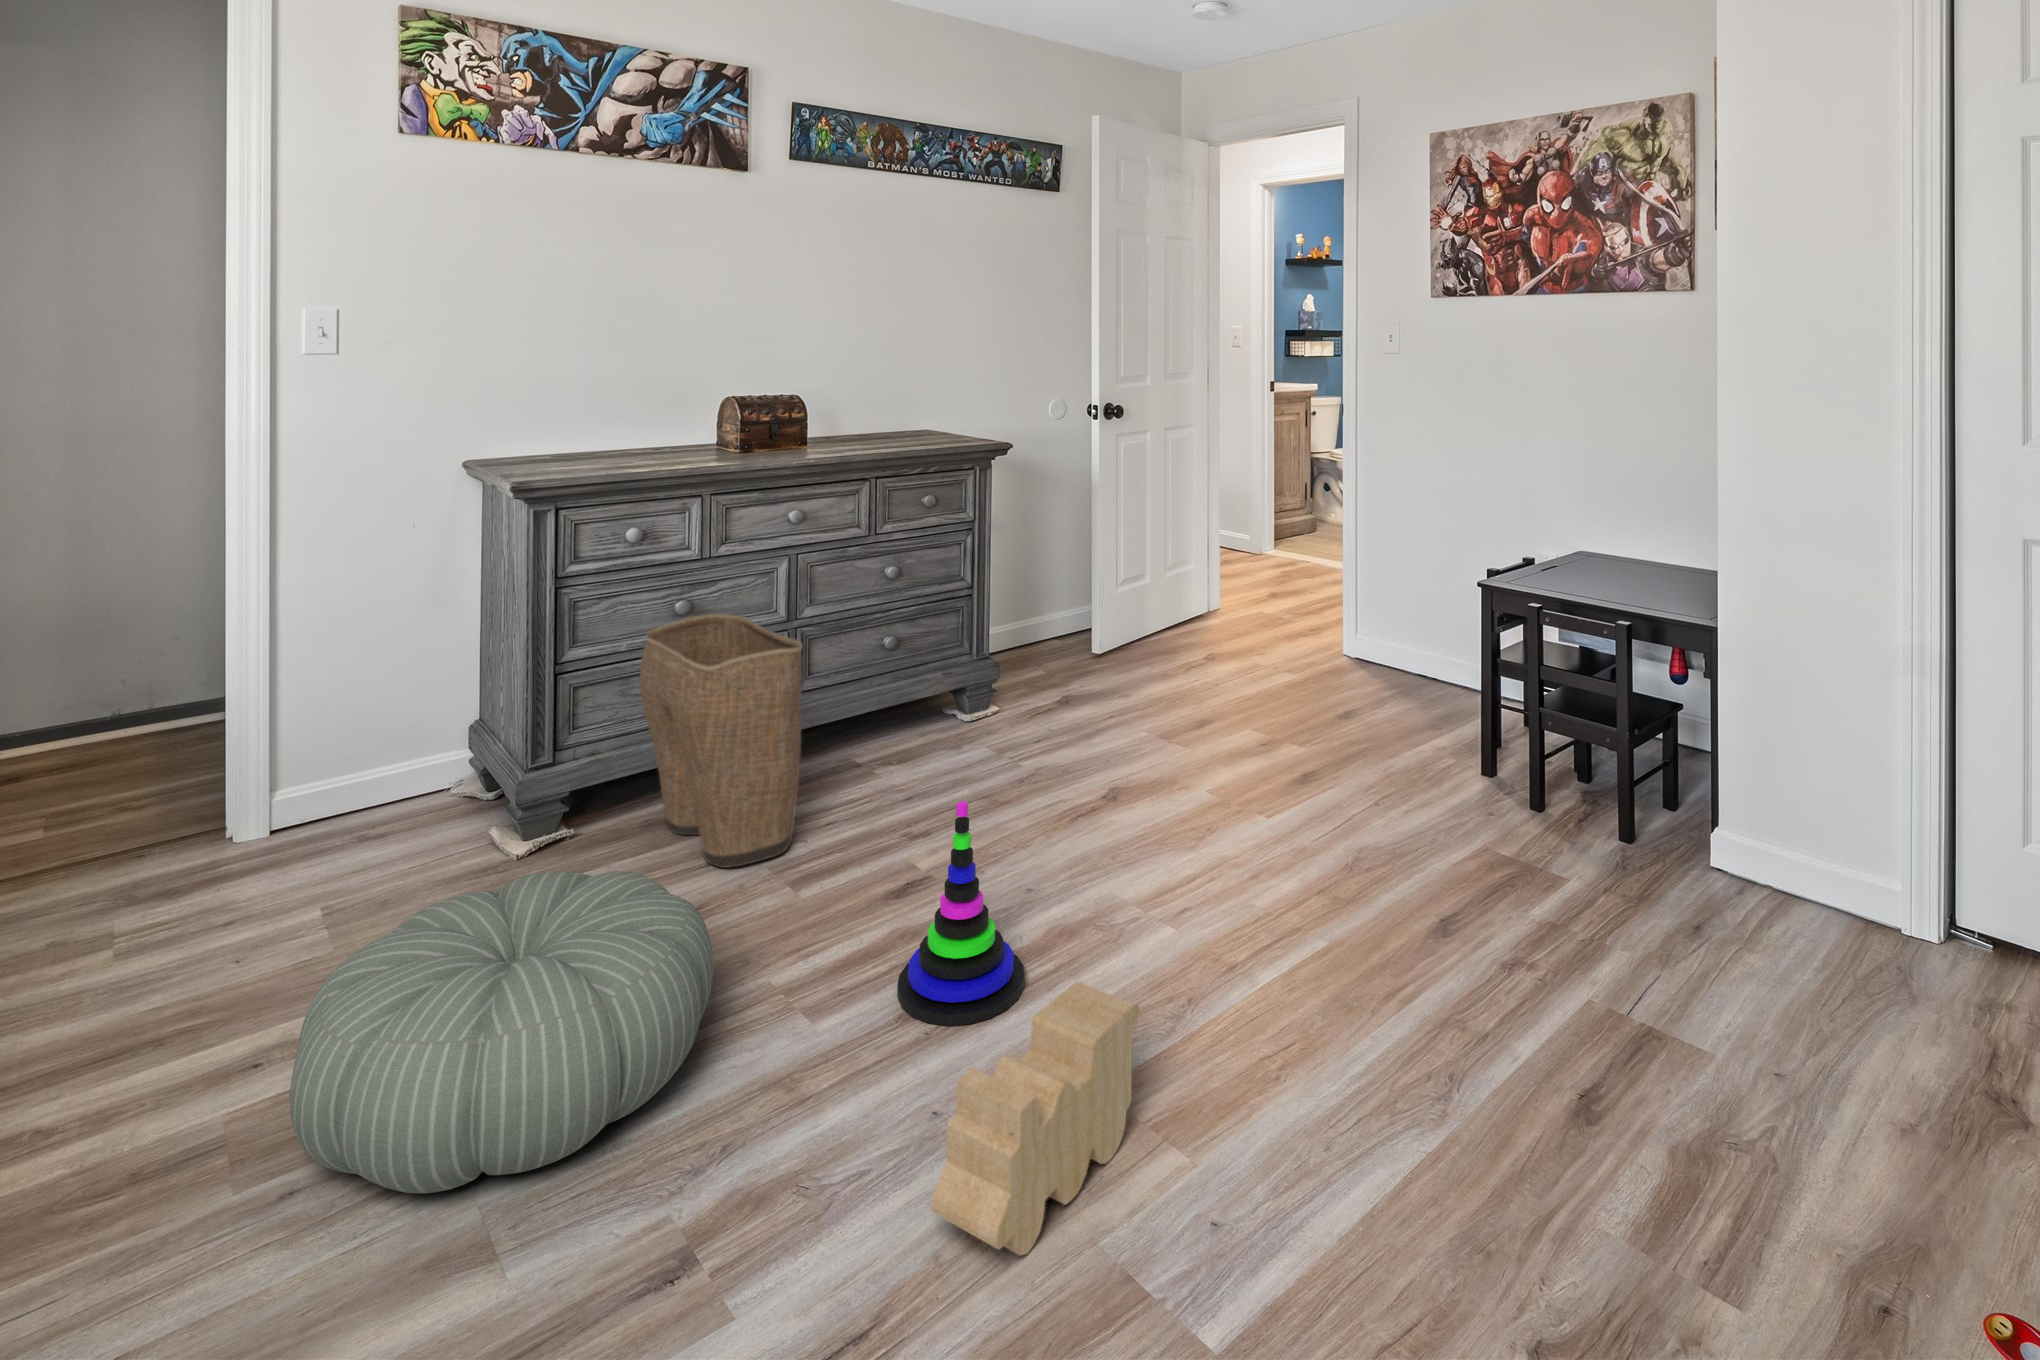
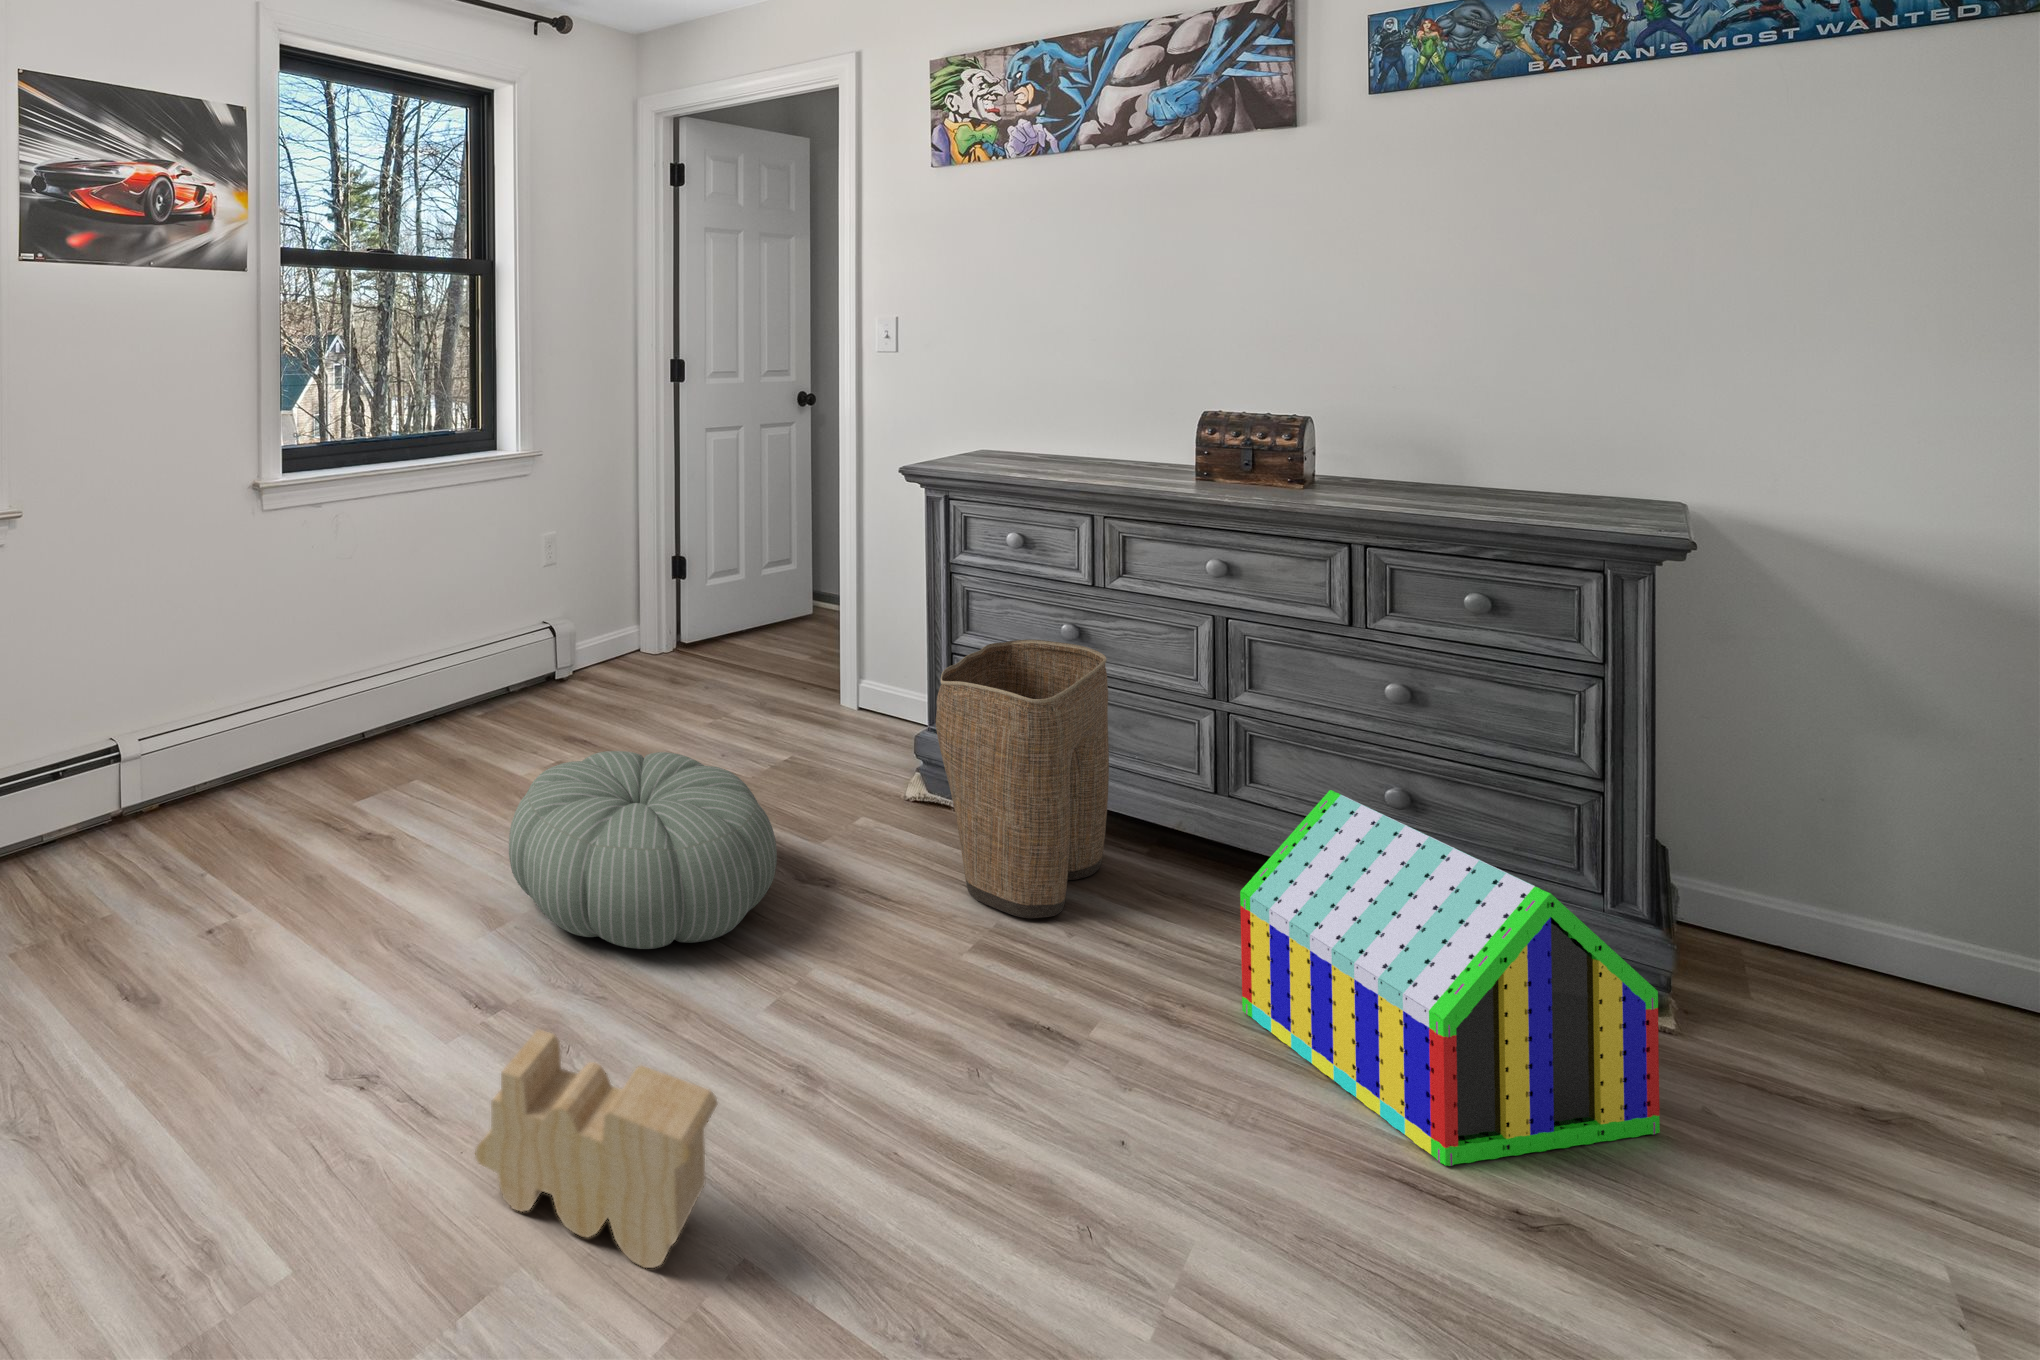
toy house: none [940,634,1089,811] -> present [1240,790,1660,1166]
stacking toy: present [897,802,1024,1026] -> none [798,891,949,1154]

